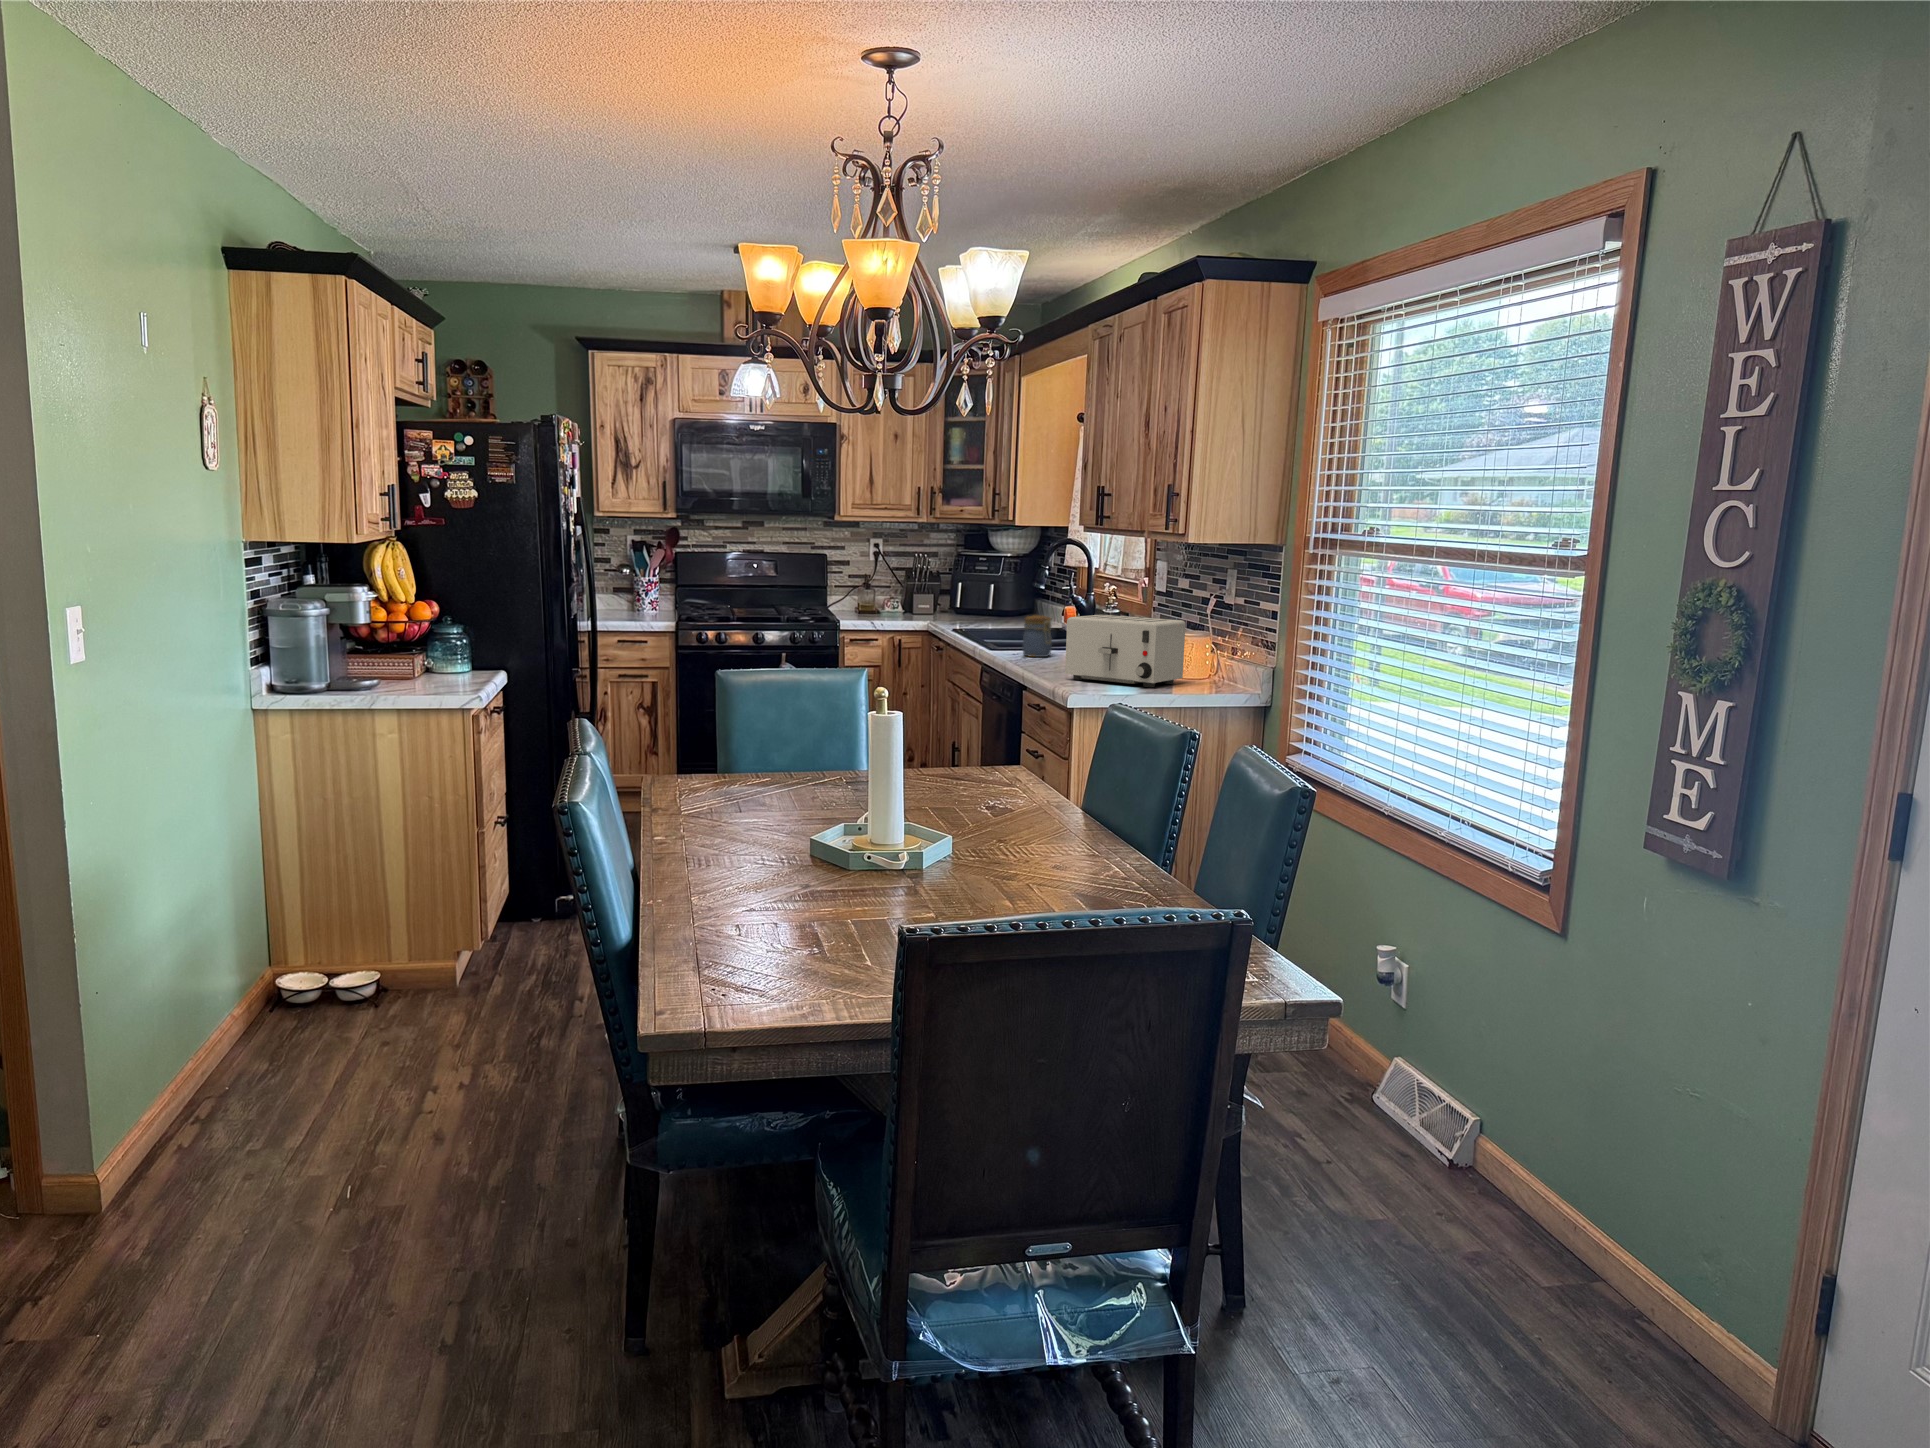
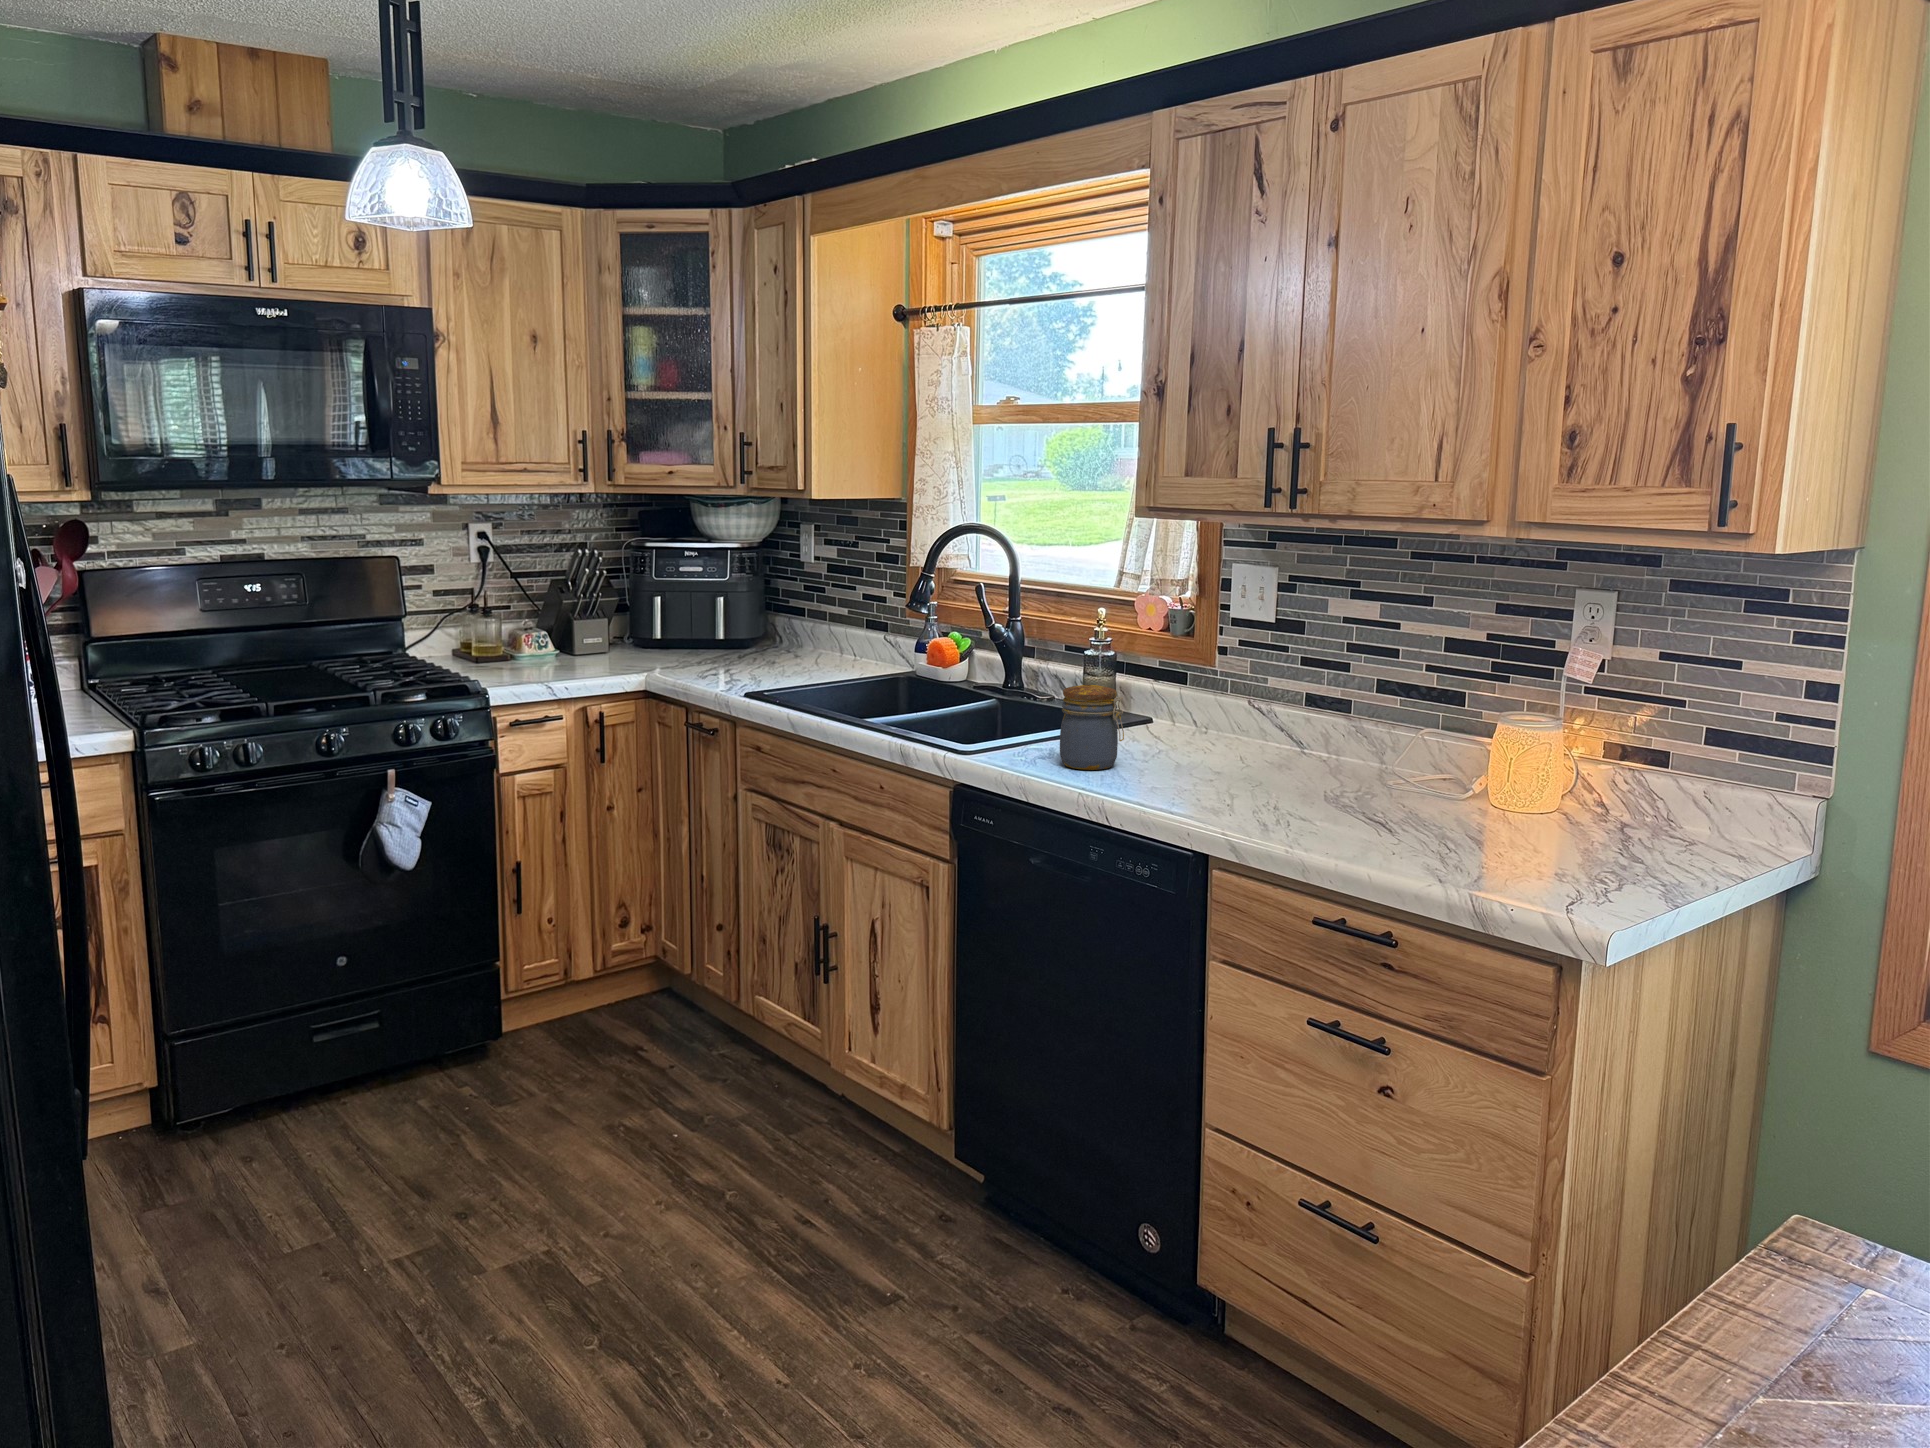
toaster: present [1065,615,1186,687] -> none [1390,702,1662,866]

